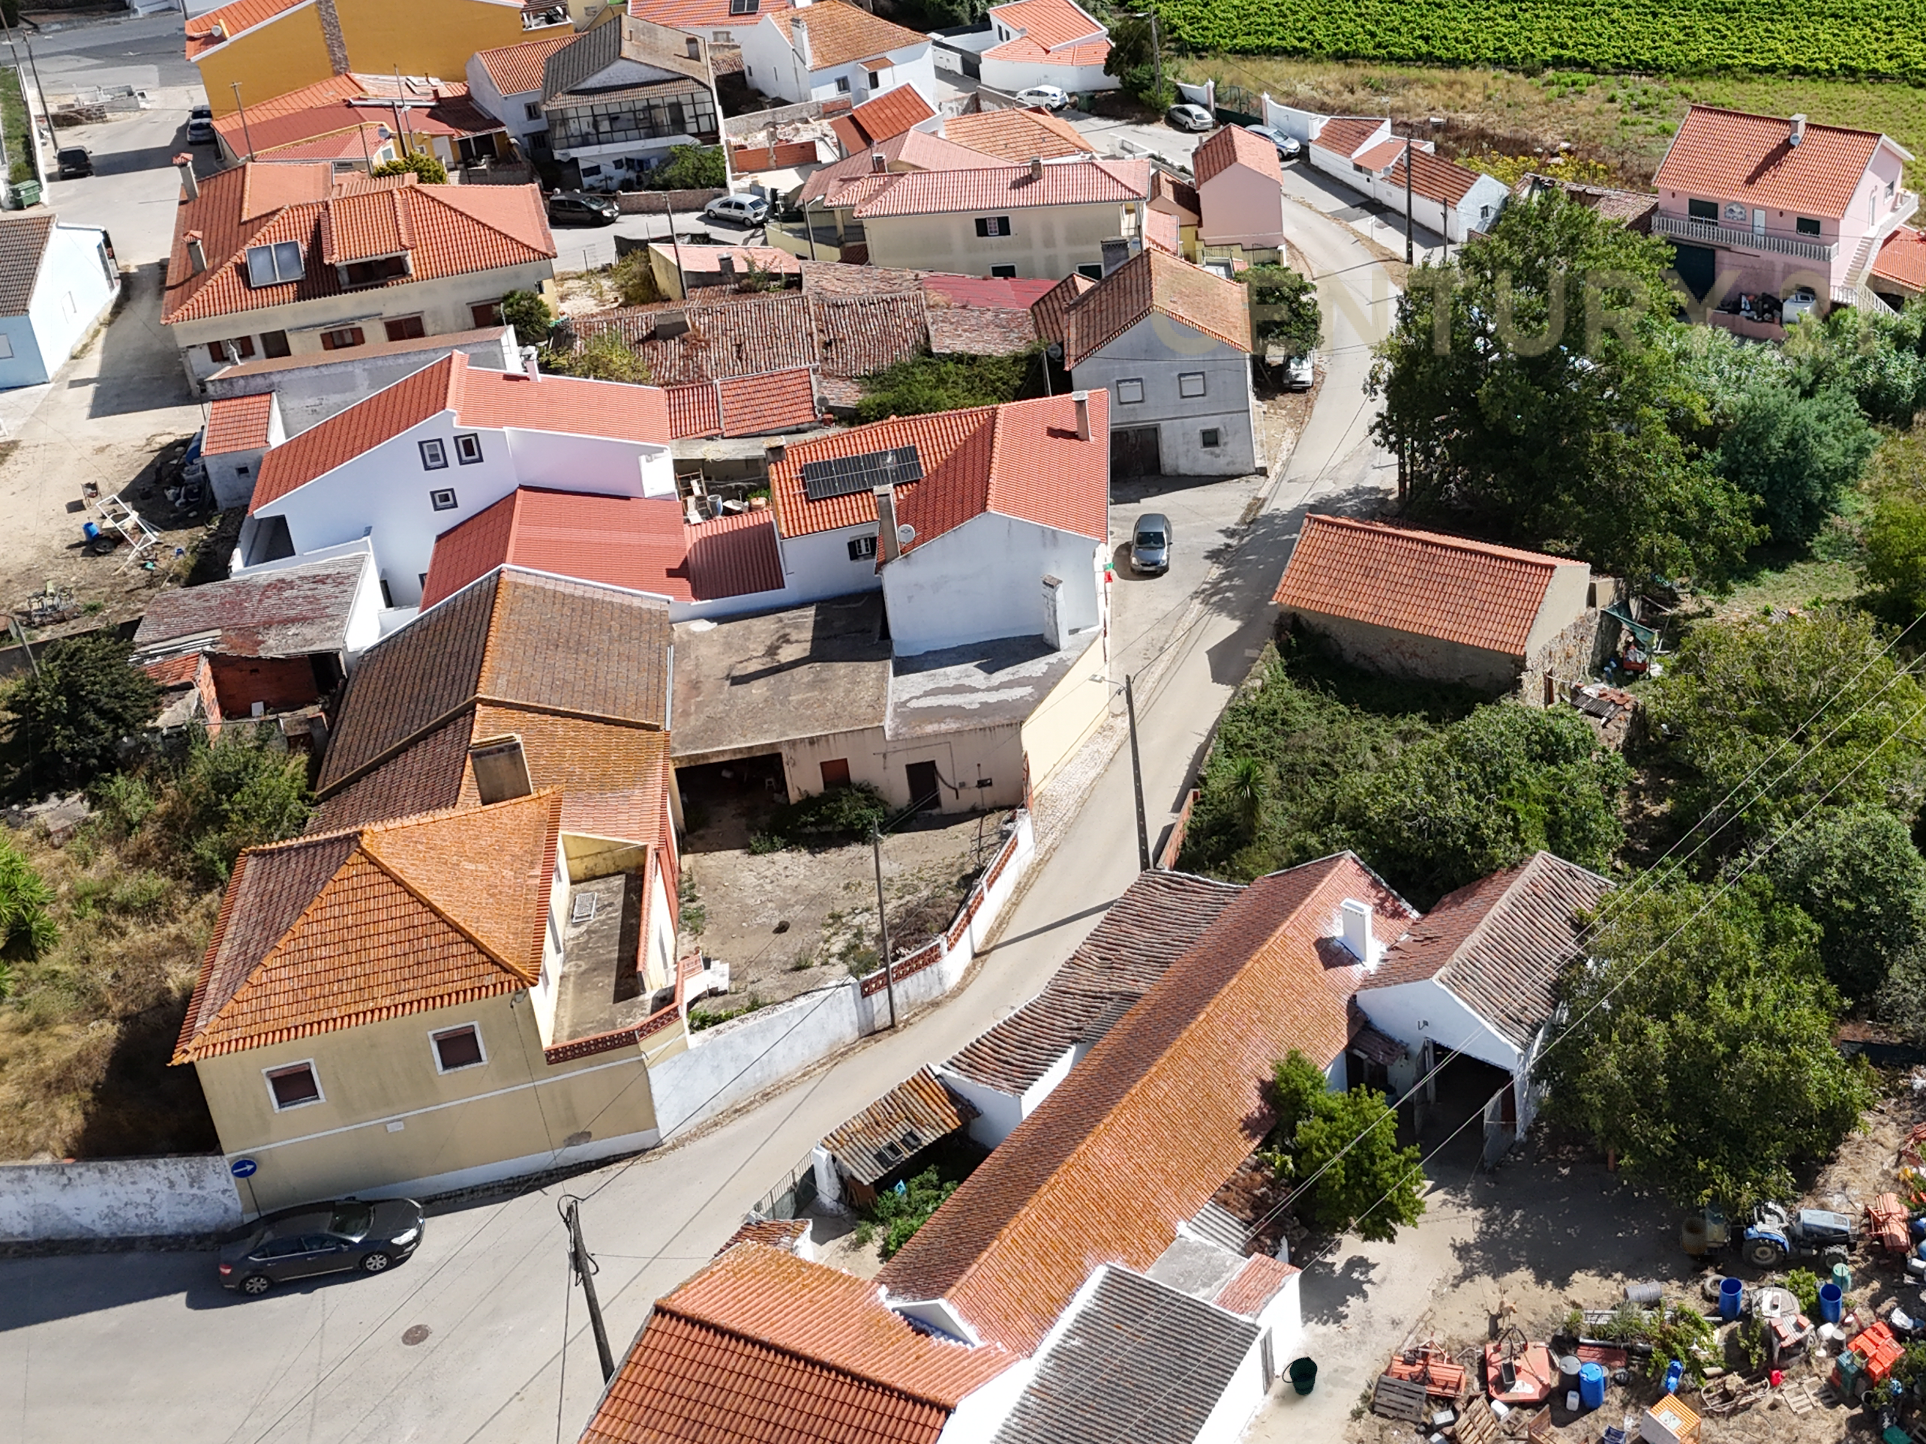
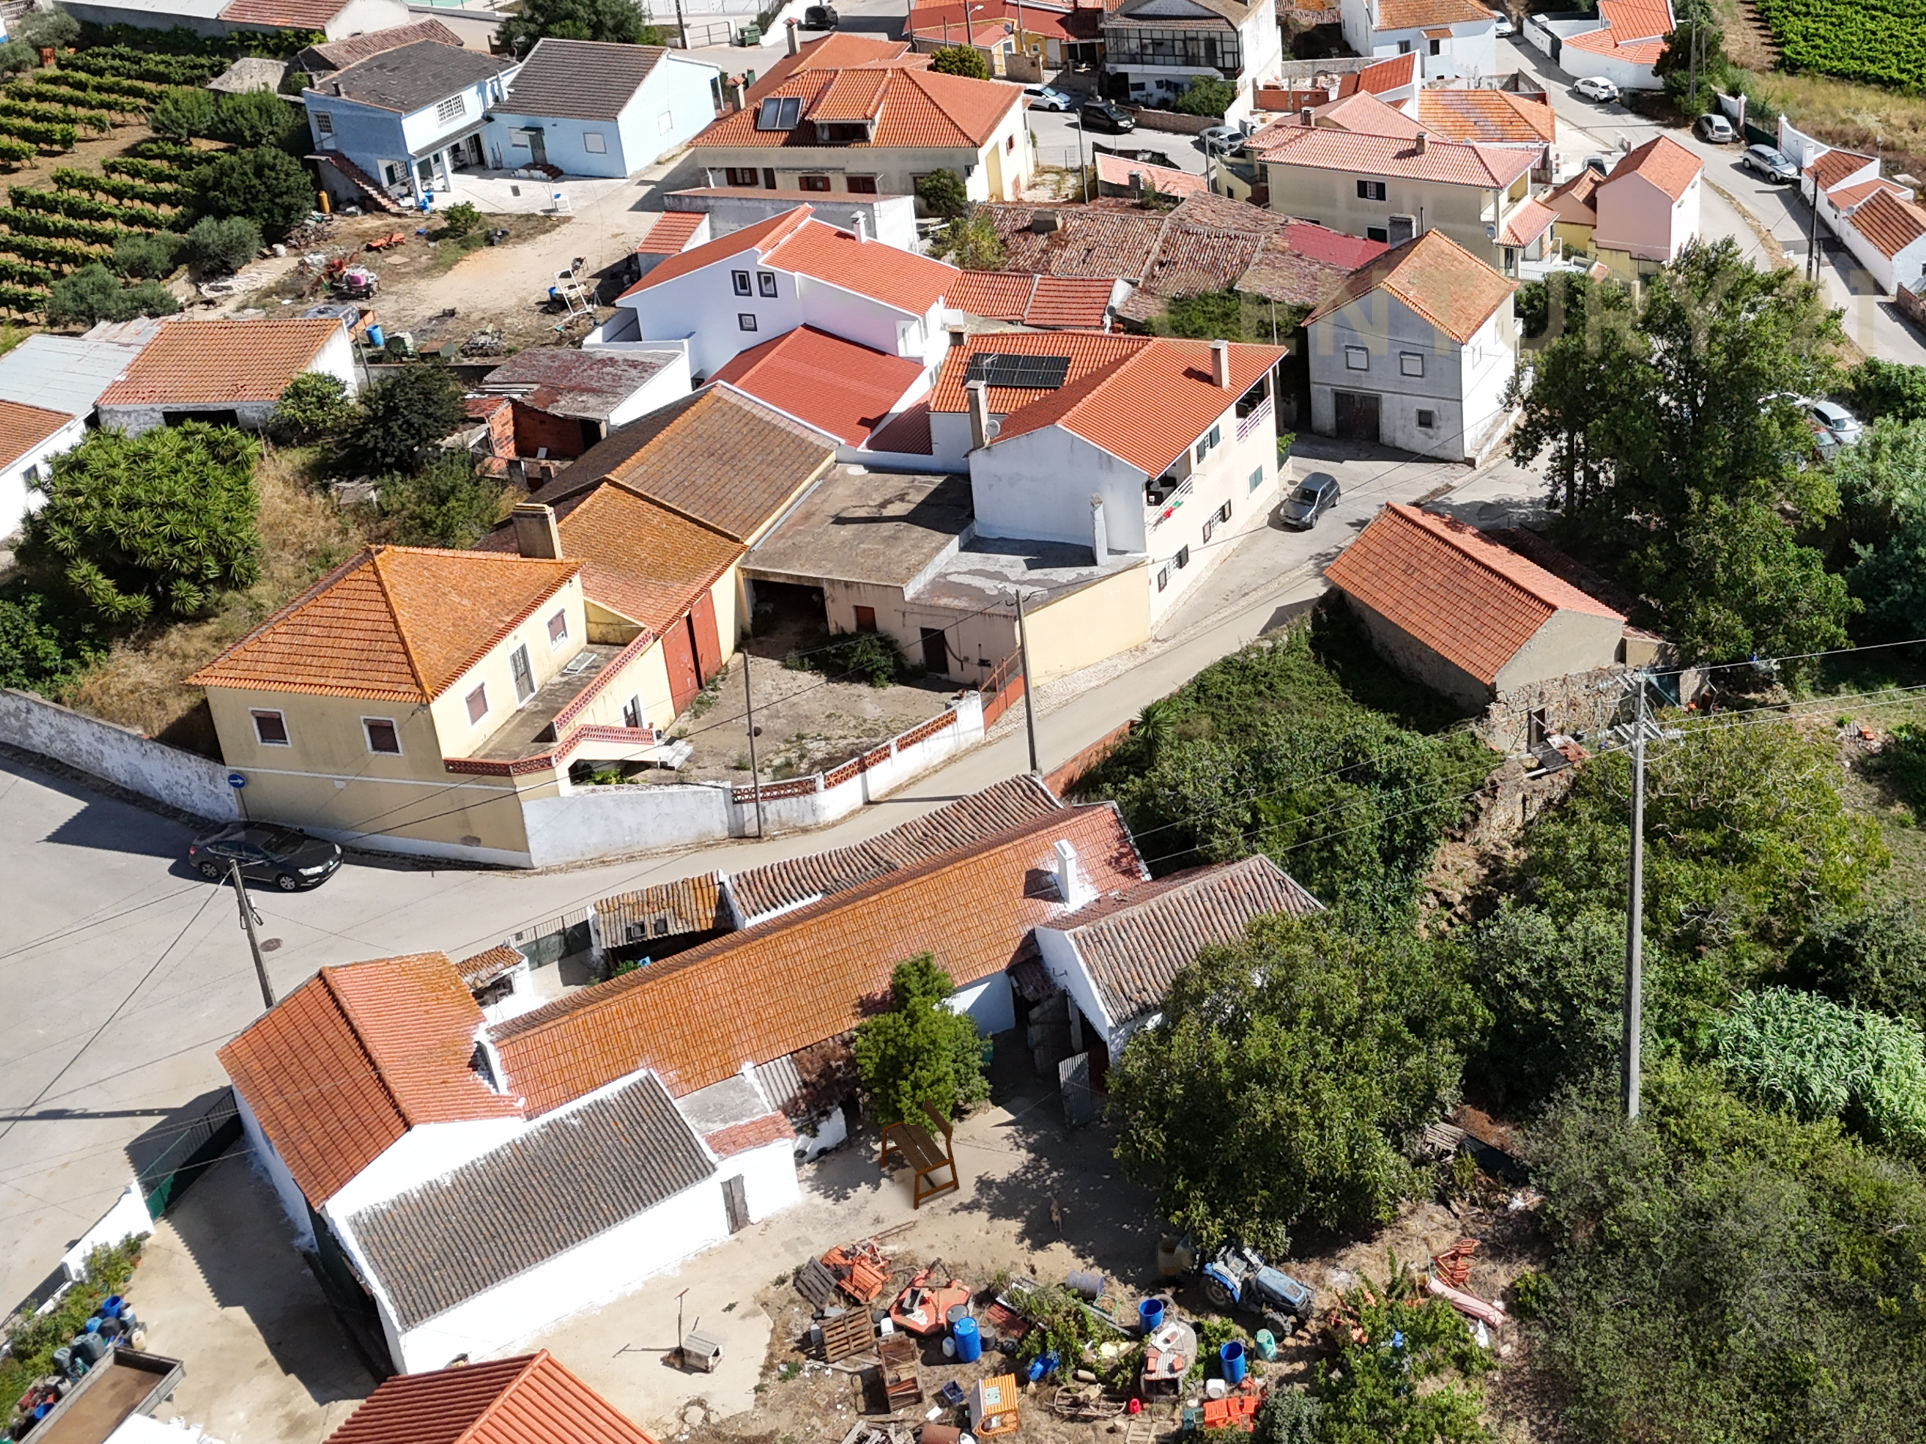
bench: none [1339,1182,1434,1301] -> present [881,1098,960,1210]
bucket: present [1282,1356,1318,1395] -> none [741,1215,775,1250]

